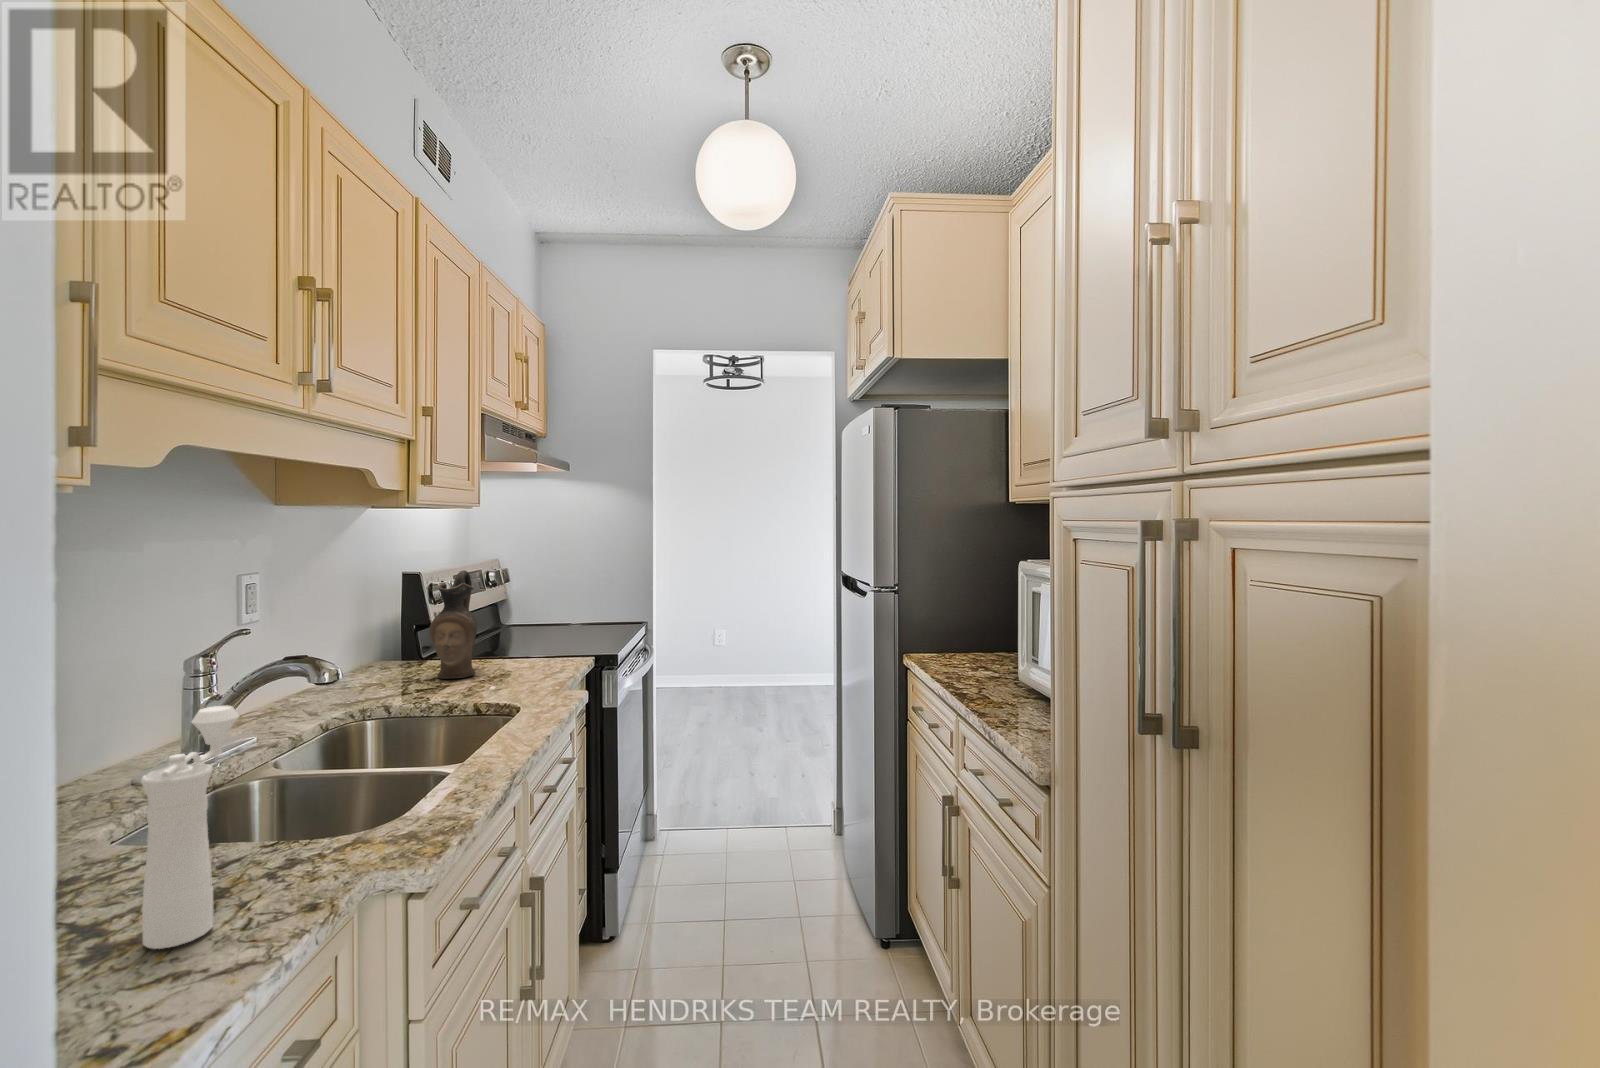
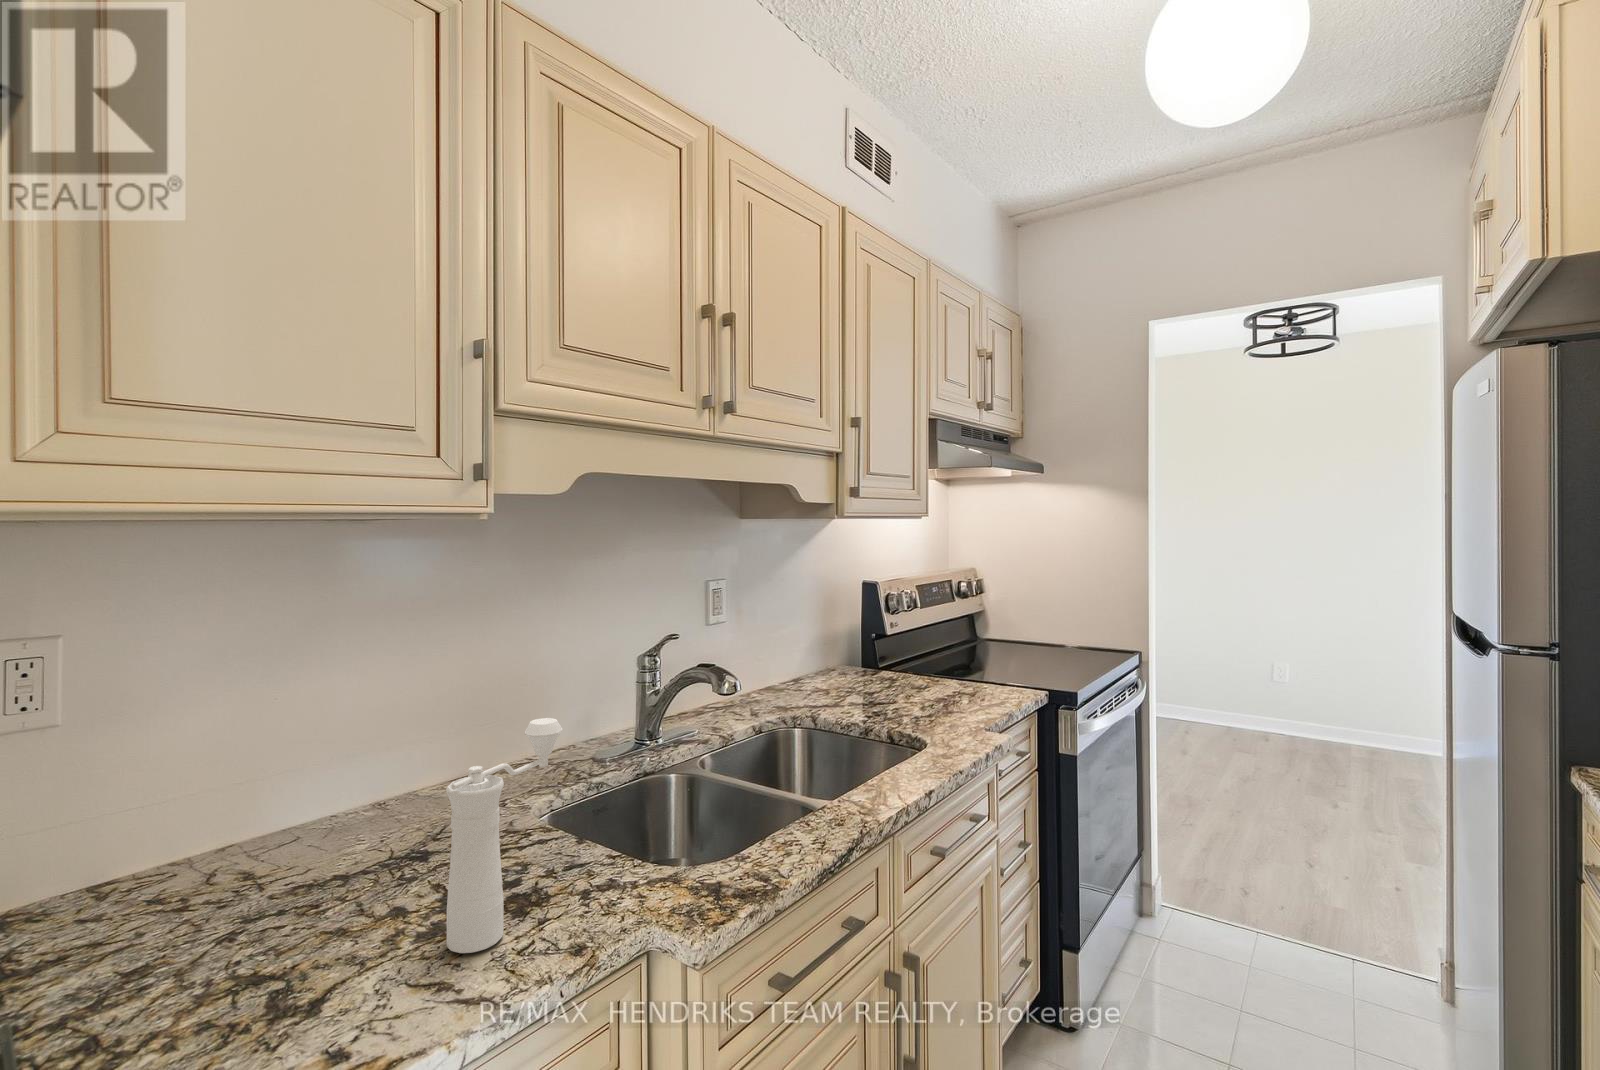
ceramic pitcher: present [429,570,477,679] -> none [871,584,917,695]

